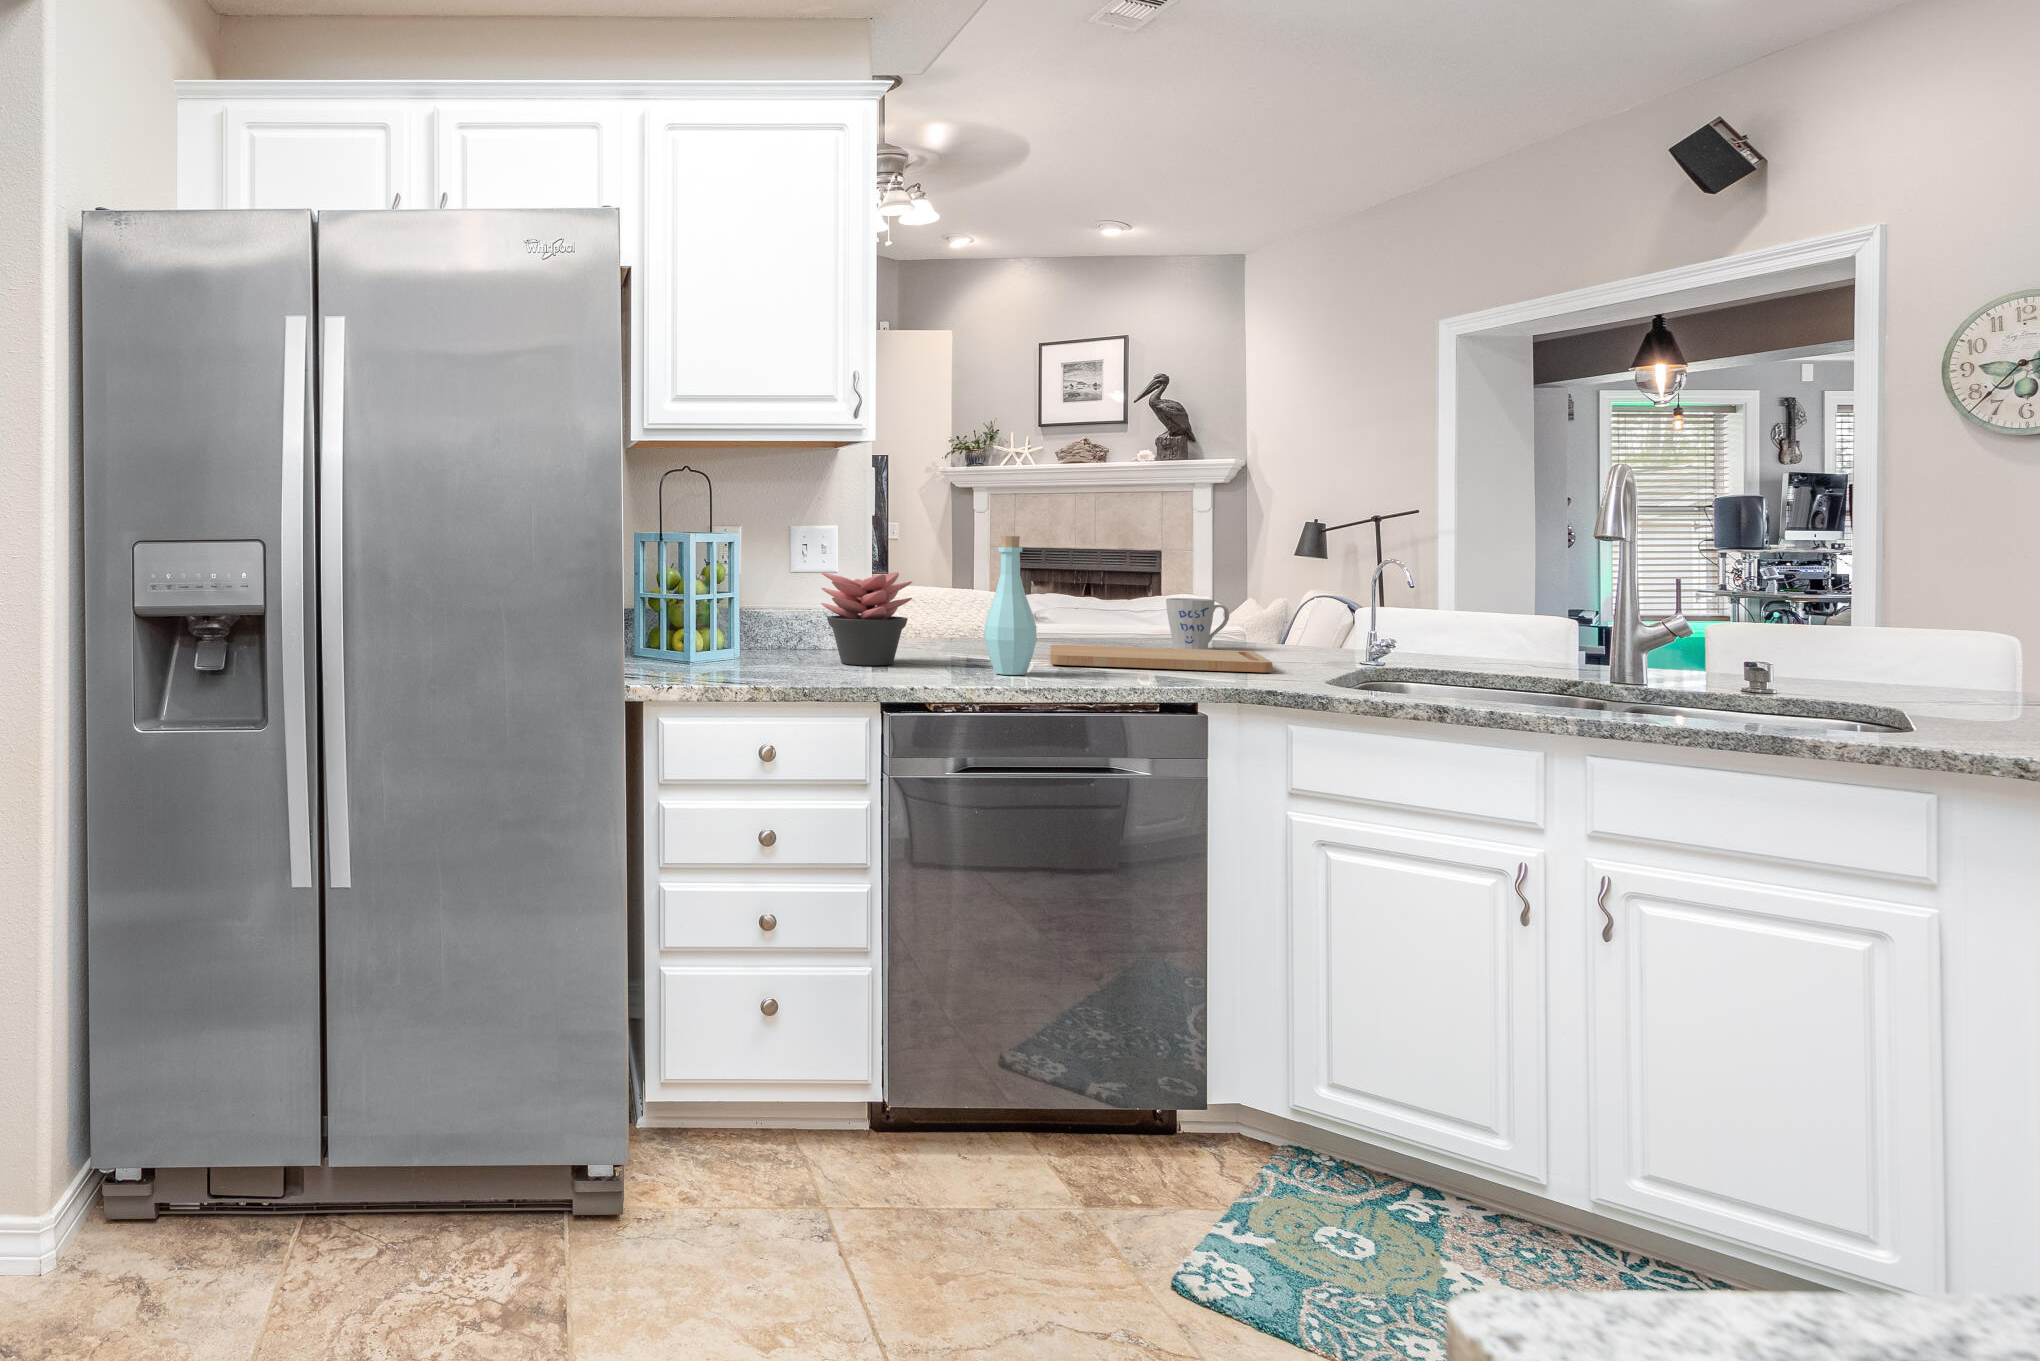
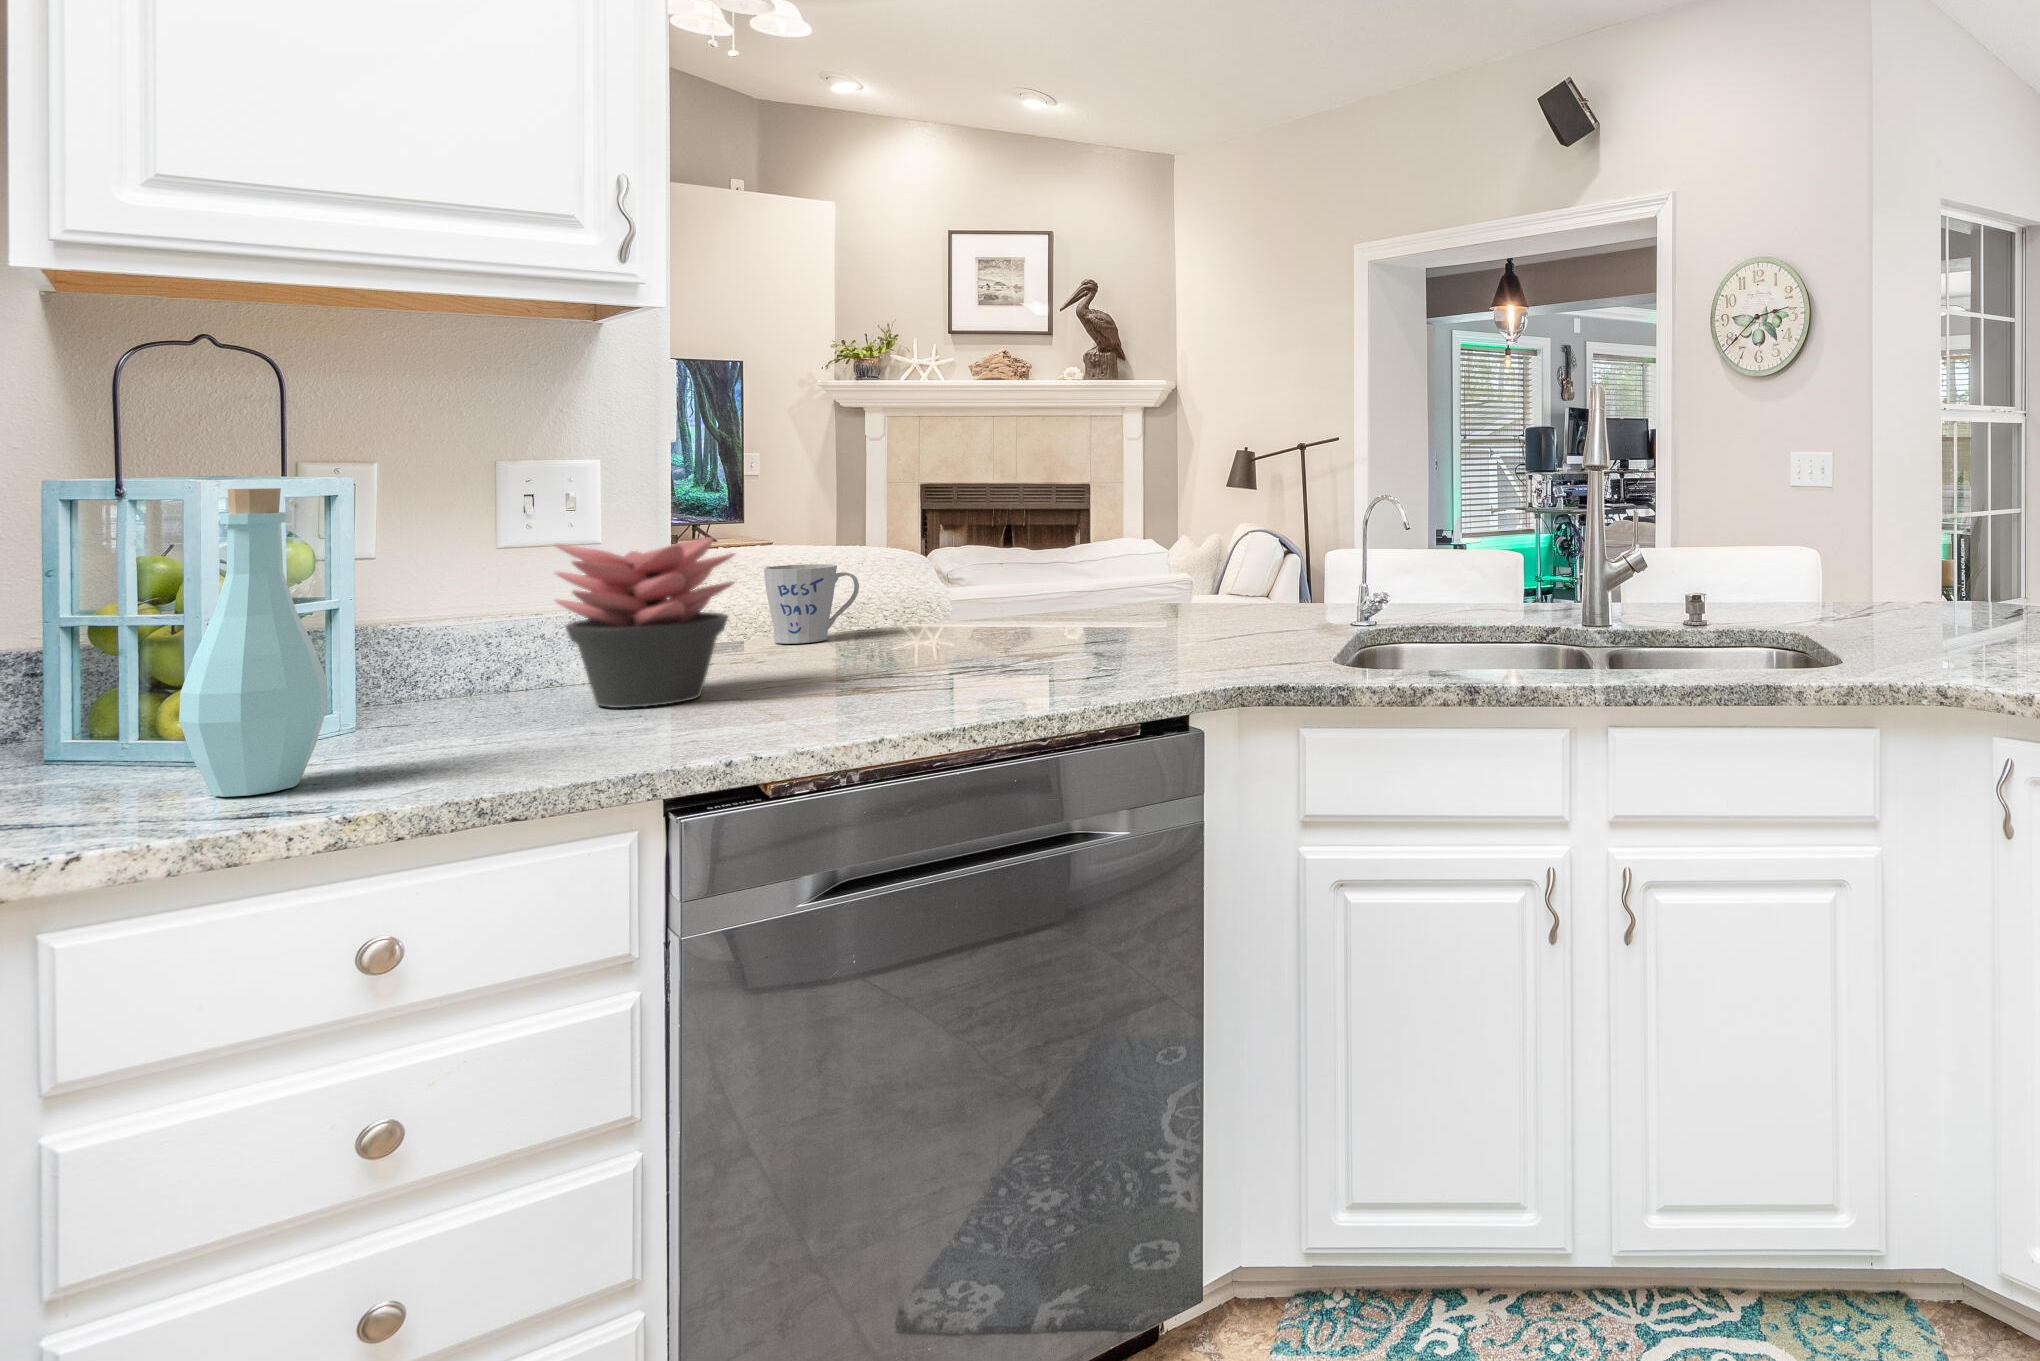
bottle: present [984,536,1037,675] -> present [179,488,328,797]
mug: present [1166,598,1229,650] -> present [764,564,859,644]
cutting board: present [1051,645,1272,672] -> none [971,617,1265,667]

